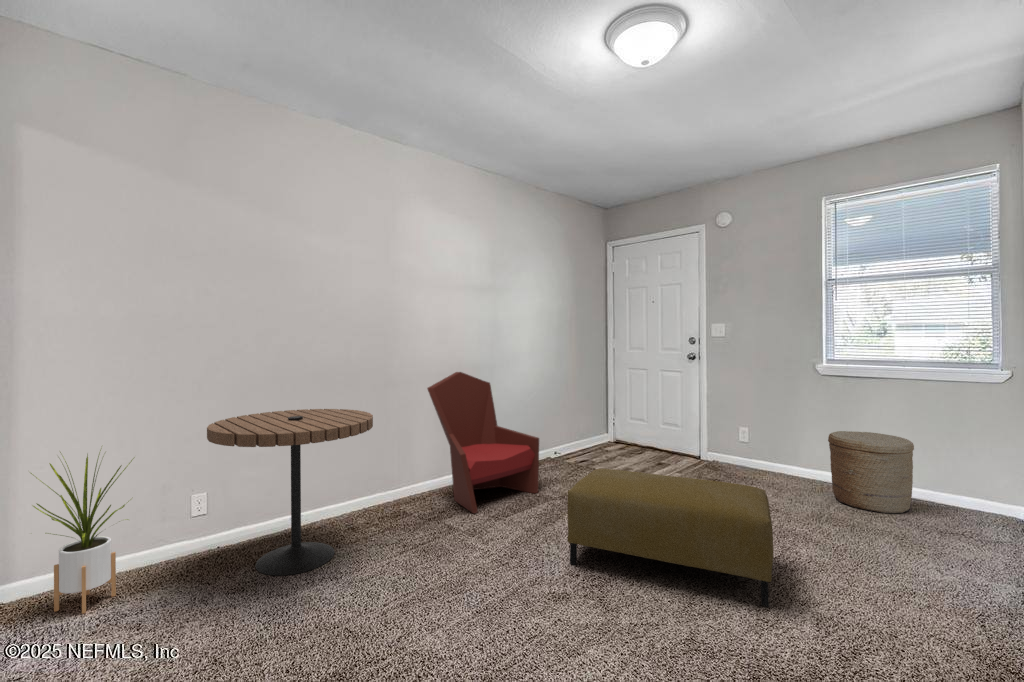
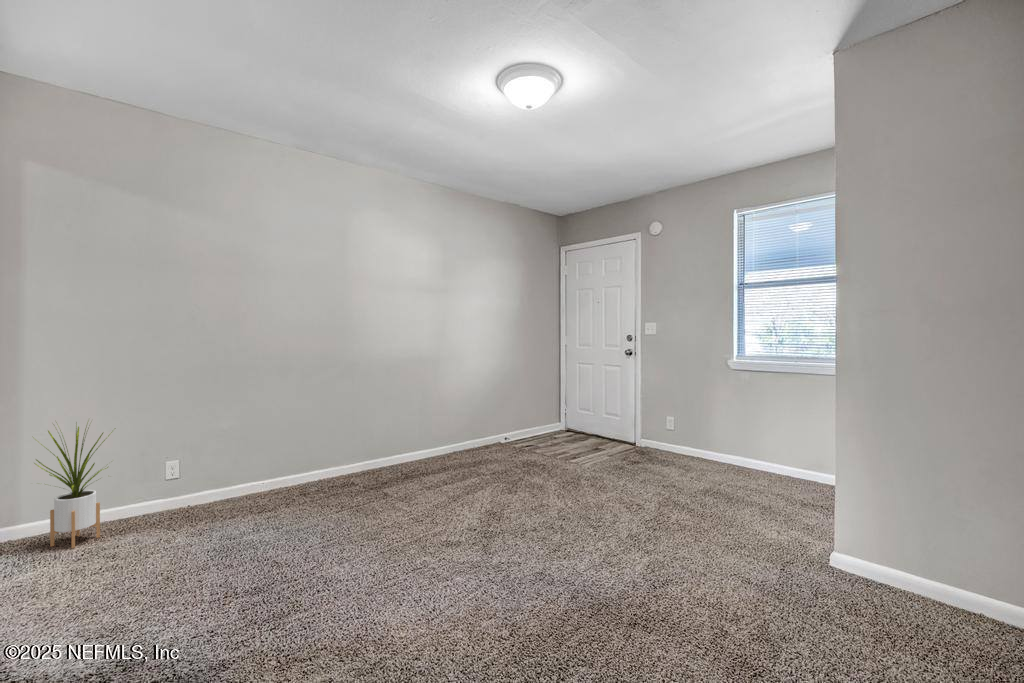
armchair: present [427,372,539,513] -> none [378,364,478,485]
side table: present [207,409,373,575] -> none [175,393,317,526]
woven basket: present [828,431,914,513] -> none [728,419,797,489]
ottoman: present [567,469,773,607] -> none [471,445,639,552]

